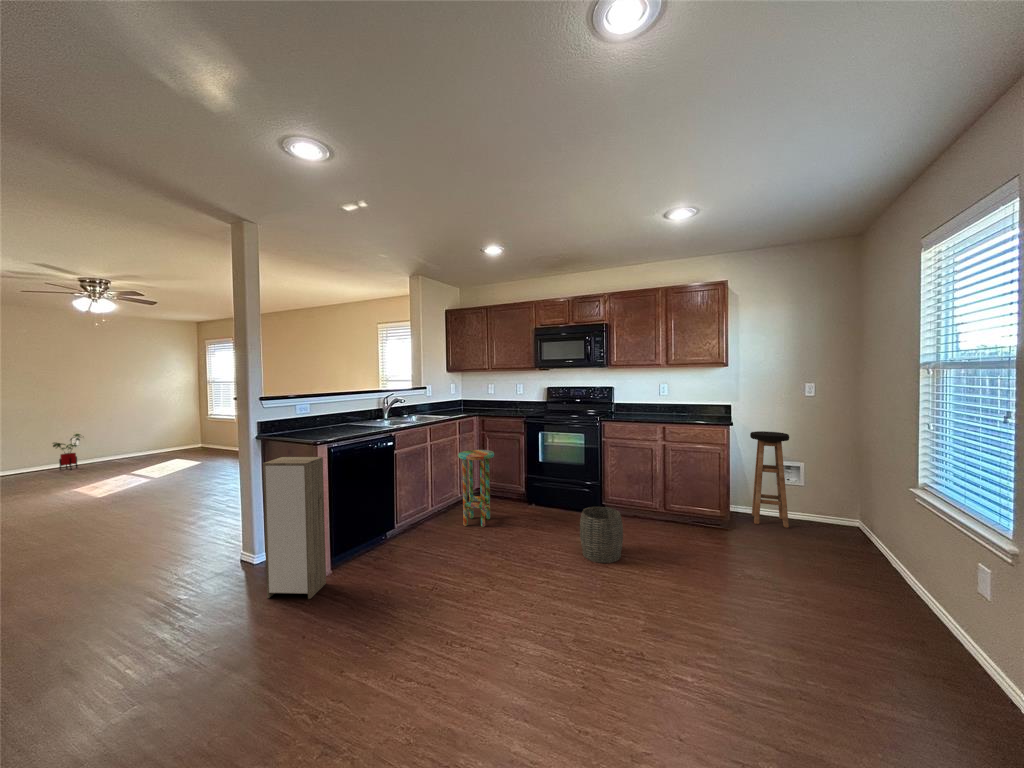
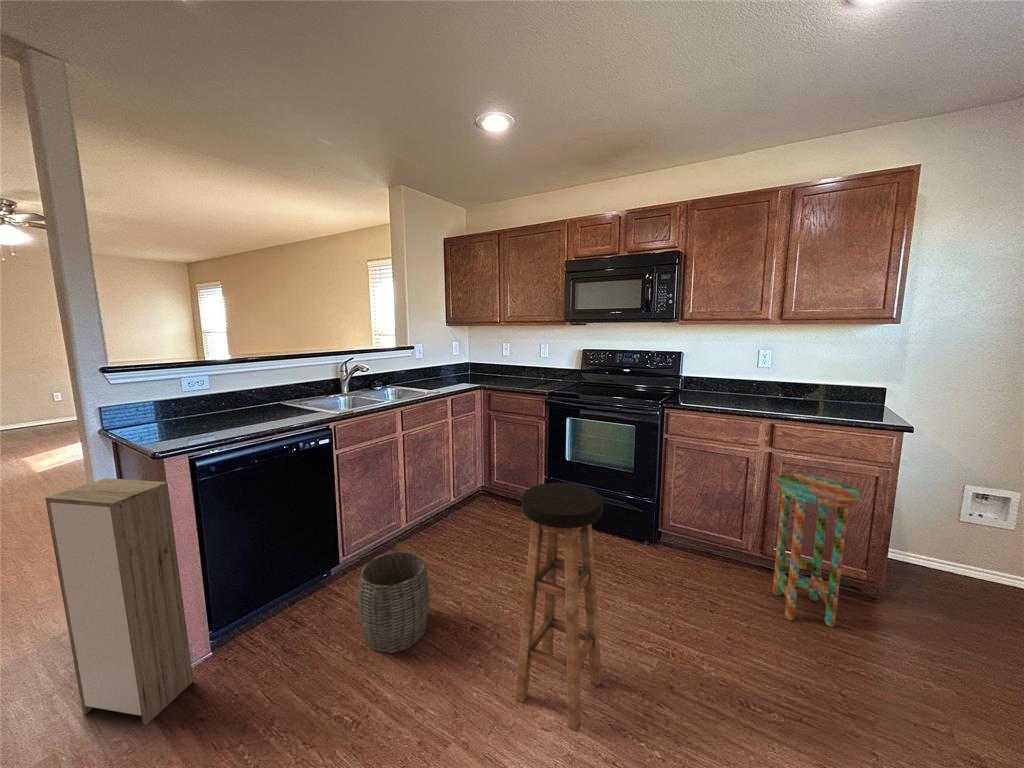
bar stool: present [750,431,789,528] -> present [515,483,603,732]
house plant: present [53,434,80,470] -> none [16,390,53,431]
side table: present [458,450,494,527] -> present [773,474,860,627]
woven basket: present [580,507,623,563] -> present [358,551,430,653]

